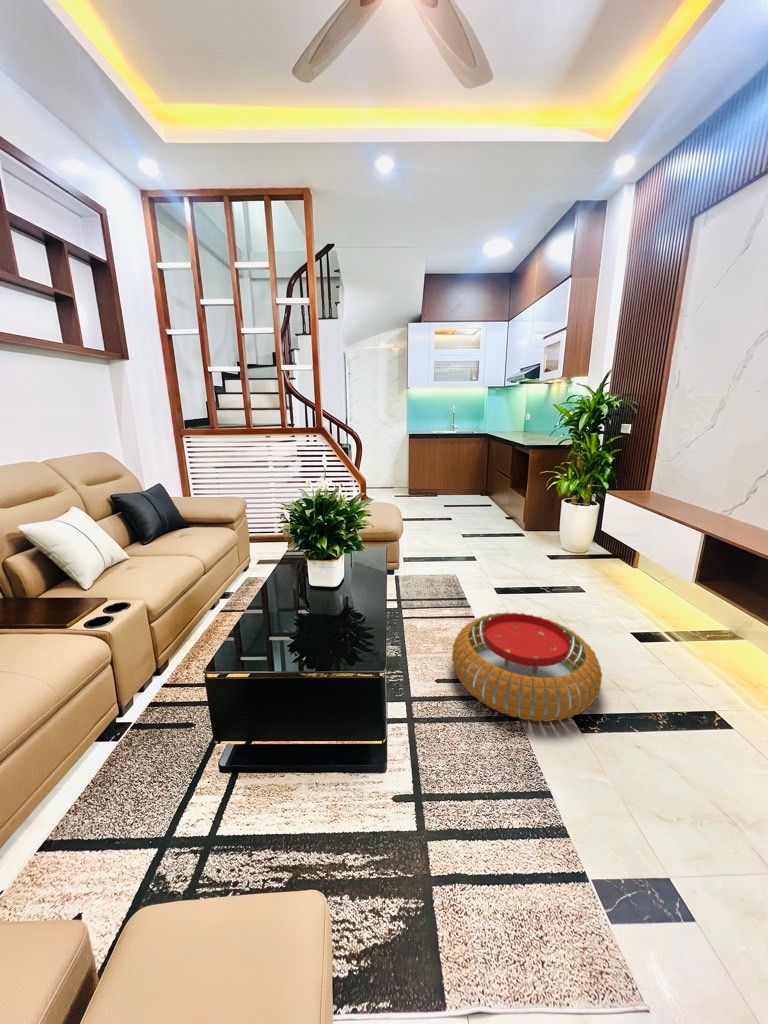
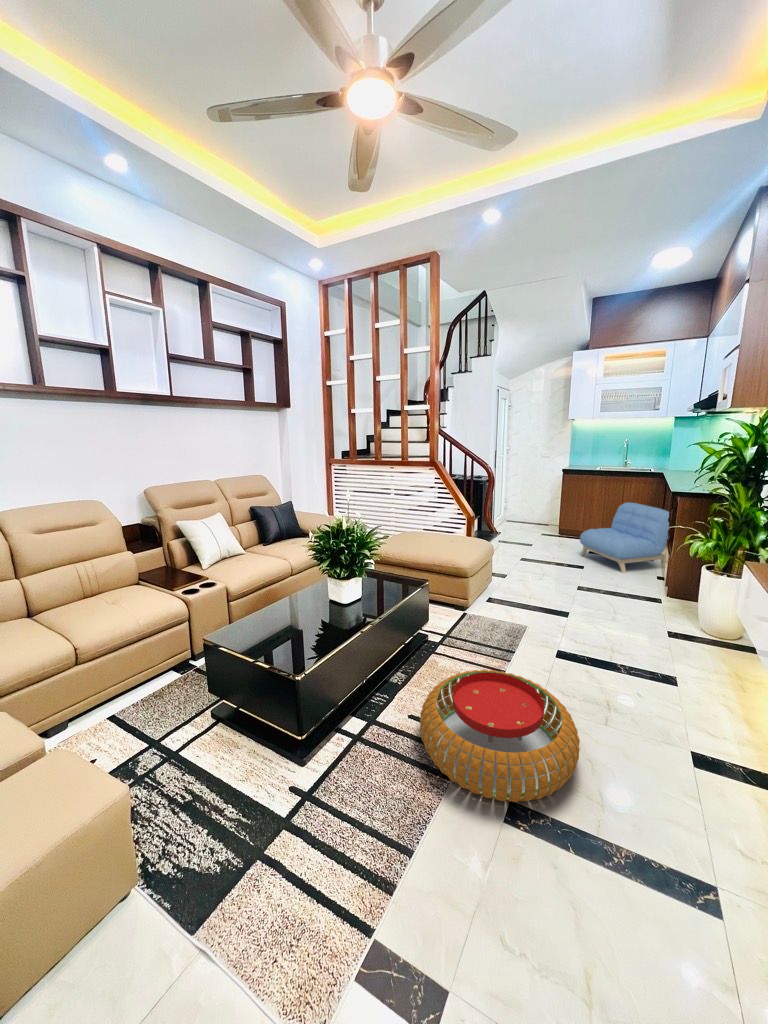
armchair: none [436,459,505,519] -> present [580,502,669,573]

